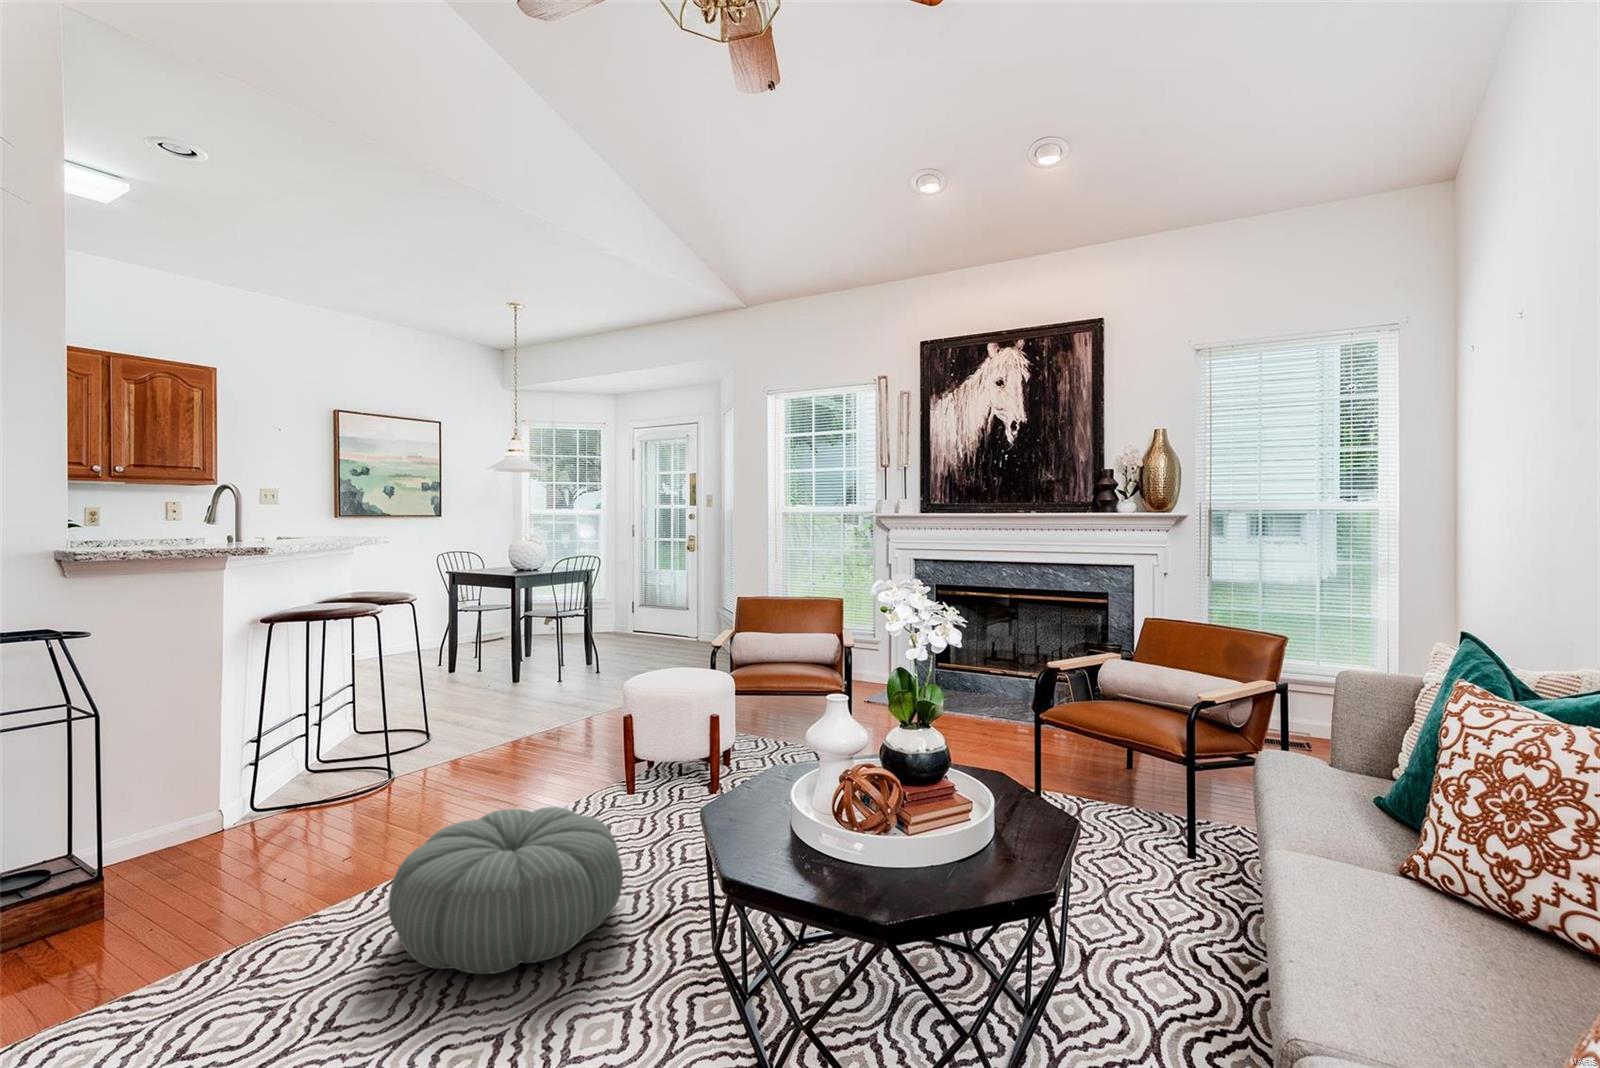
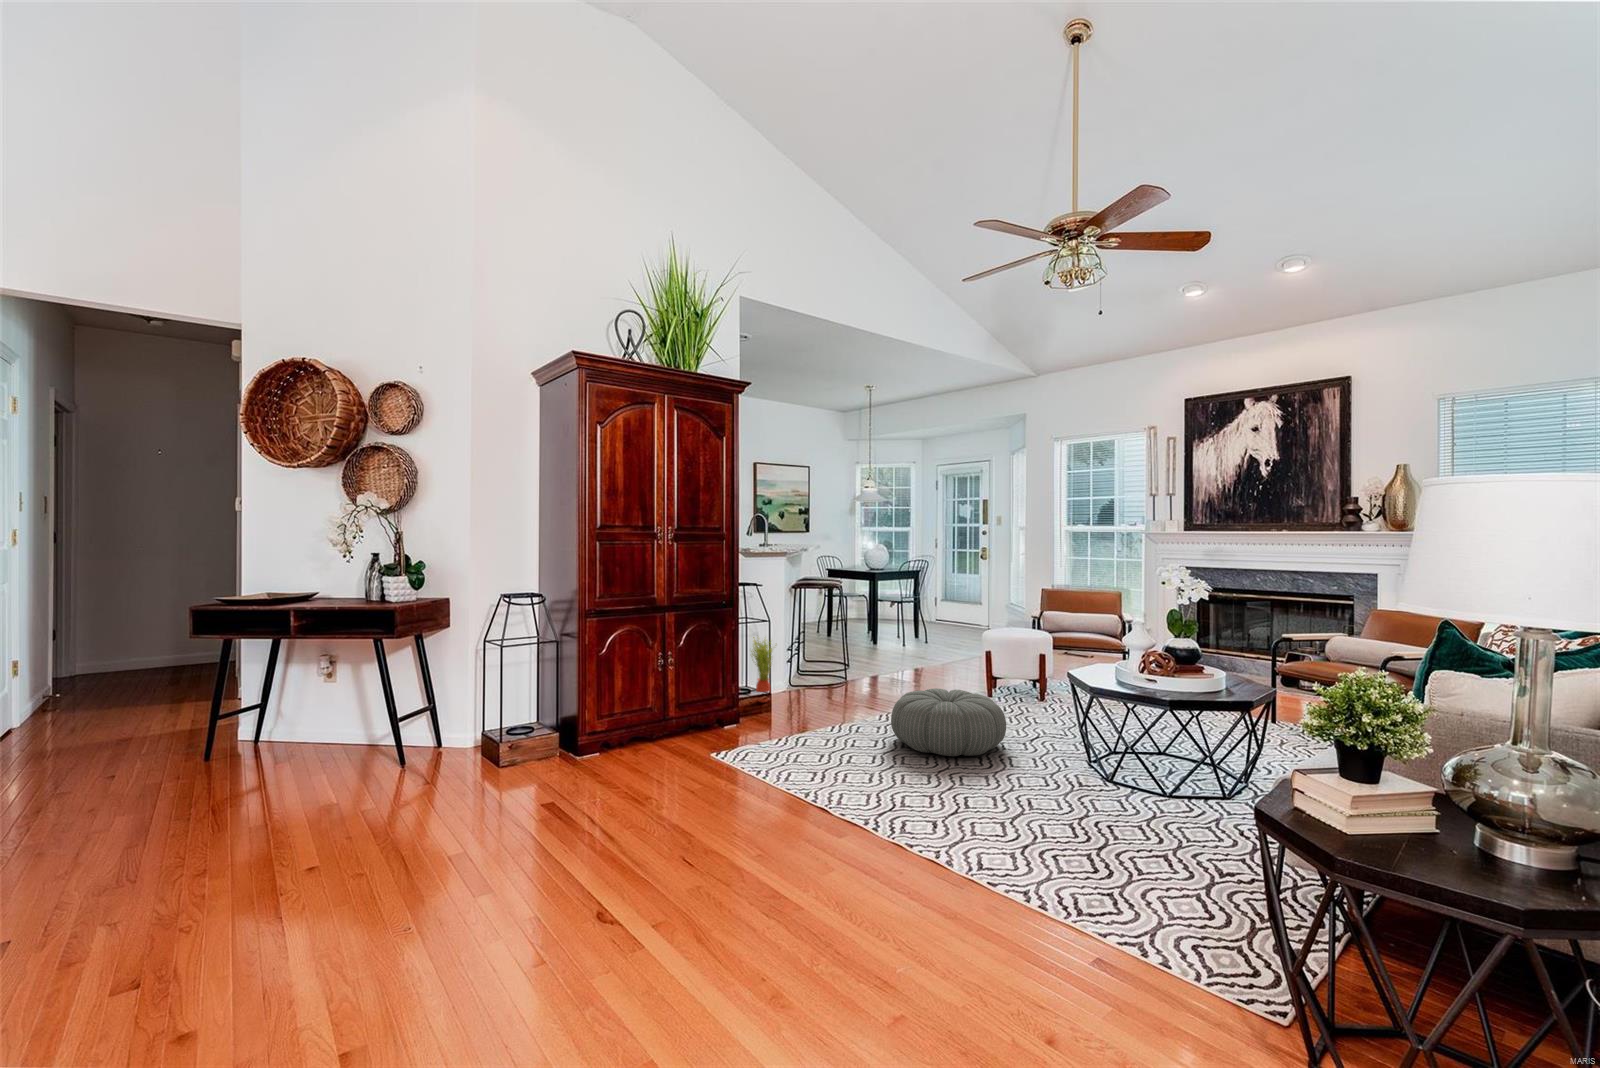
potted plant: none [159,717,232,847] -> present [751,637,776,702]

